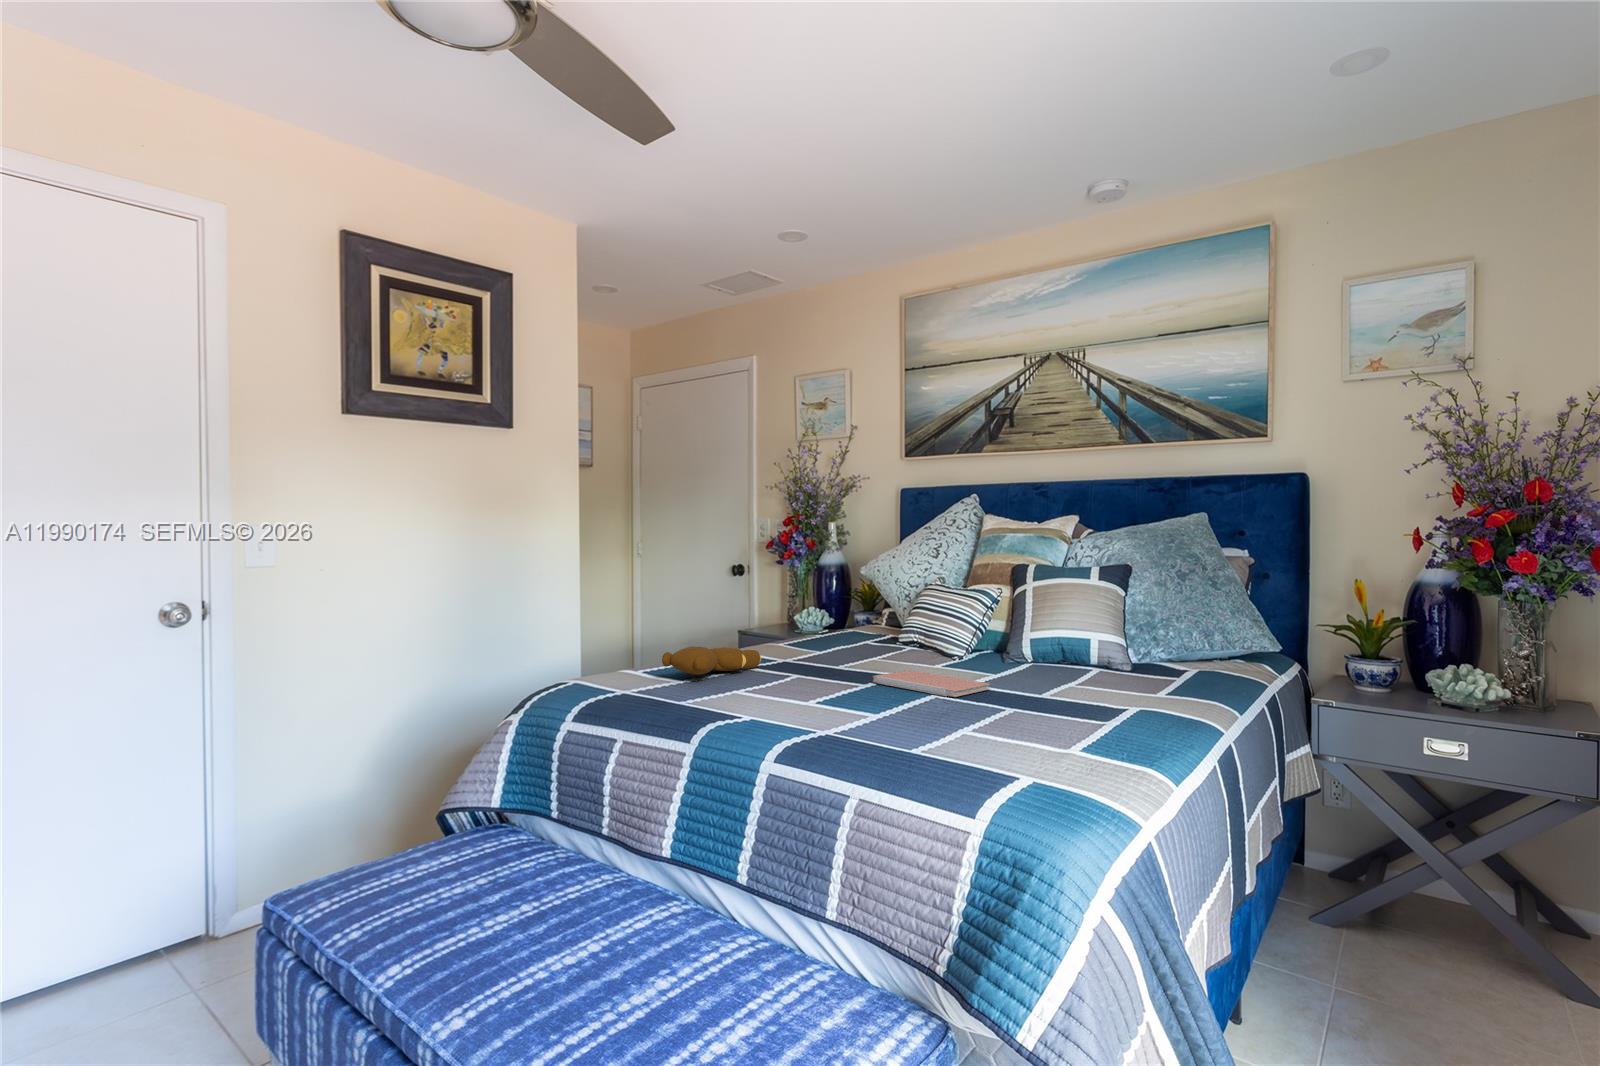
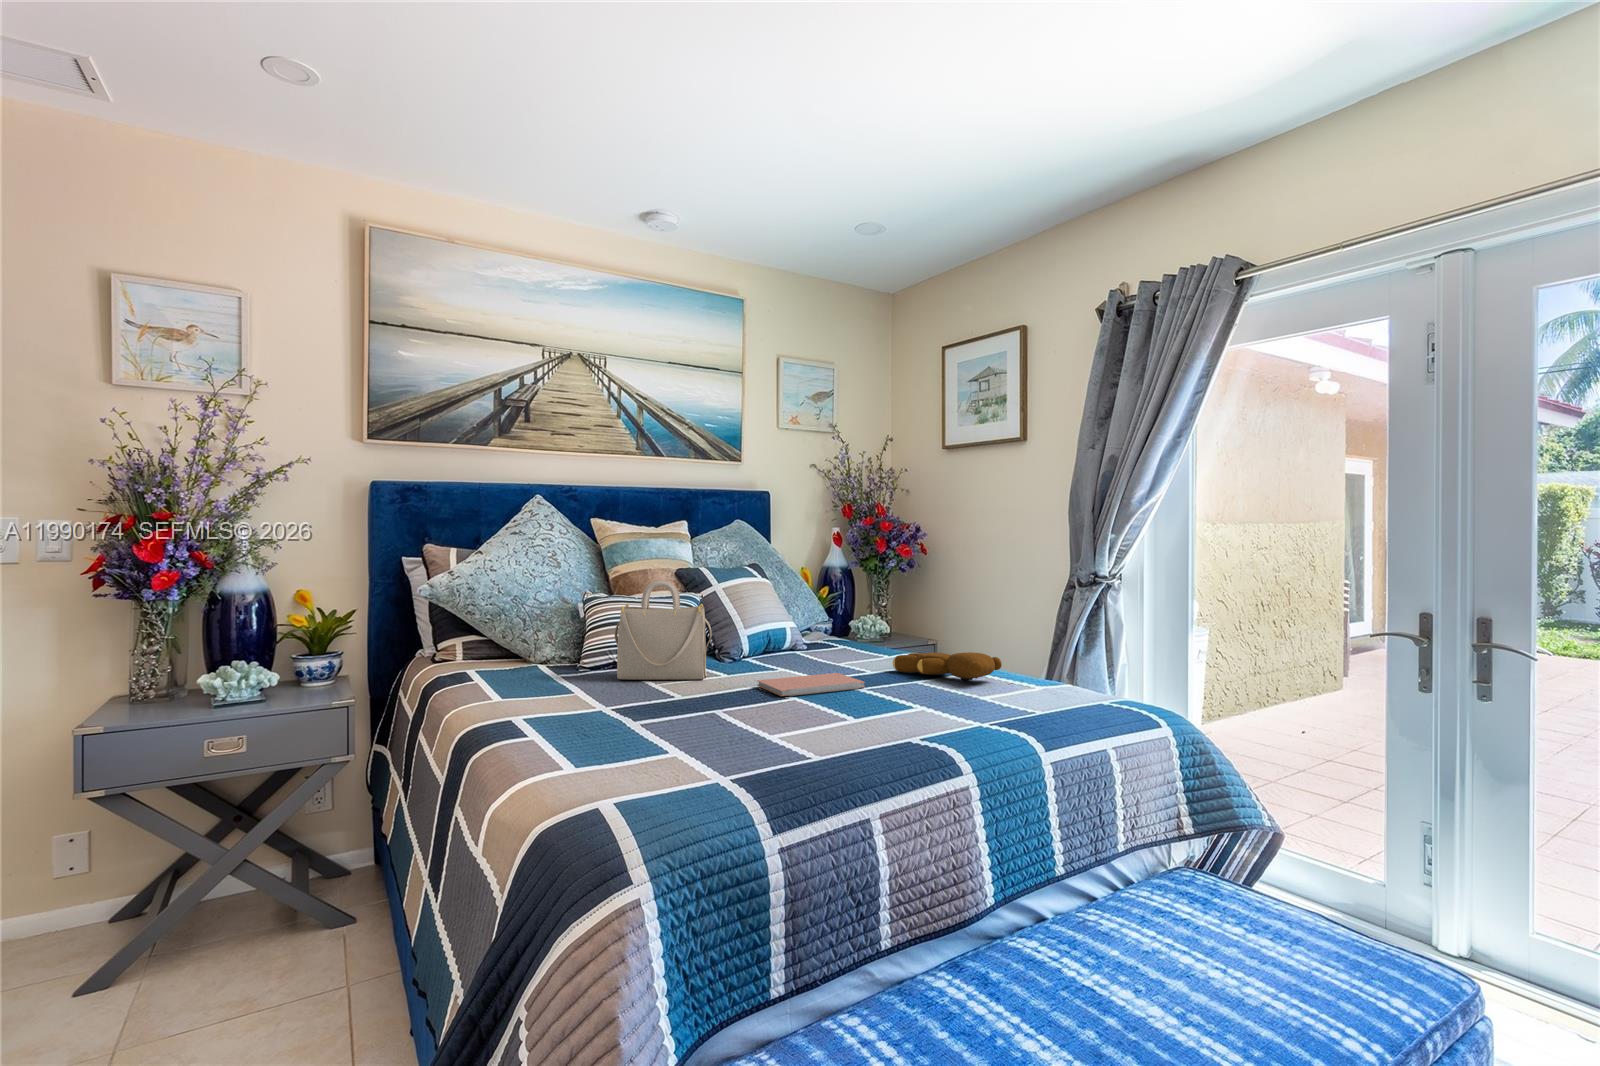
handbag: none [878,569,946,665] -> present [615,580,712,680]
teddy bear: present [662,647,761,677] -> present [893,652,1002,681]

